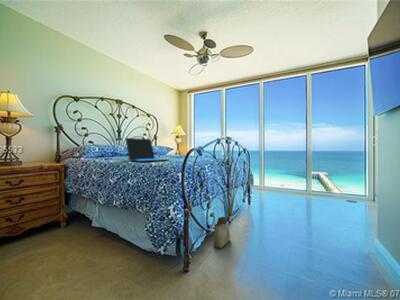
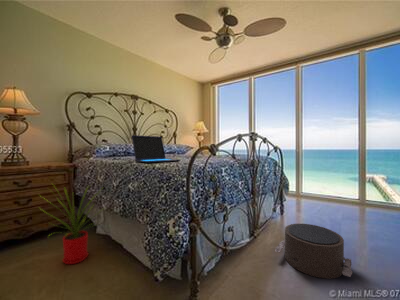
house plant: none [37,178,102,255] -> present [50,187,96,264]
pouf: none [246,208,301,247] -> present [275,224,352,279]
woven basket: present [214,217,230,248] -> none [231,220,253,273]

